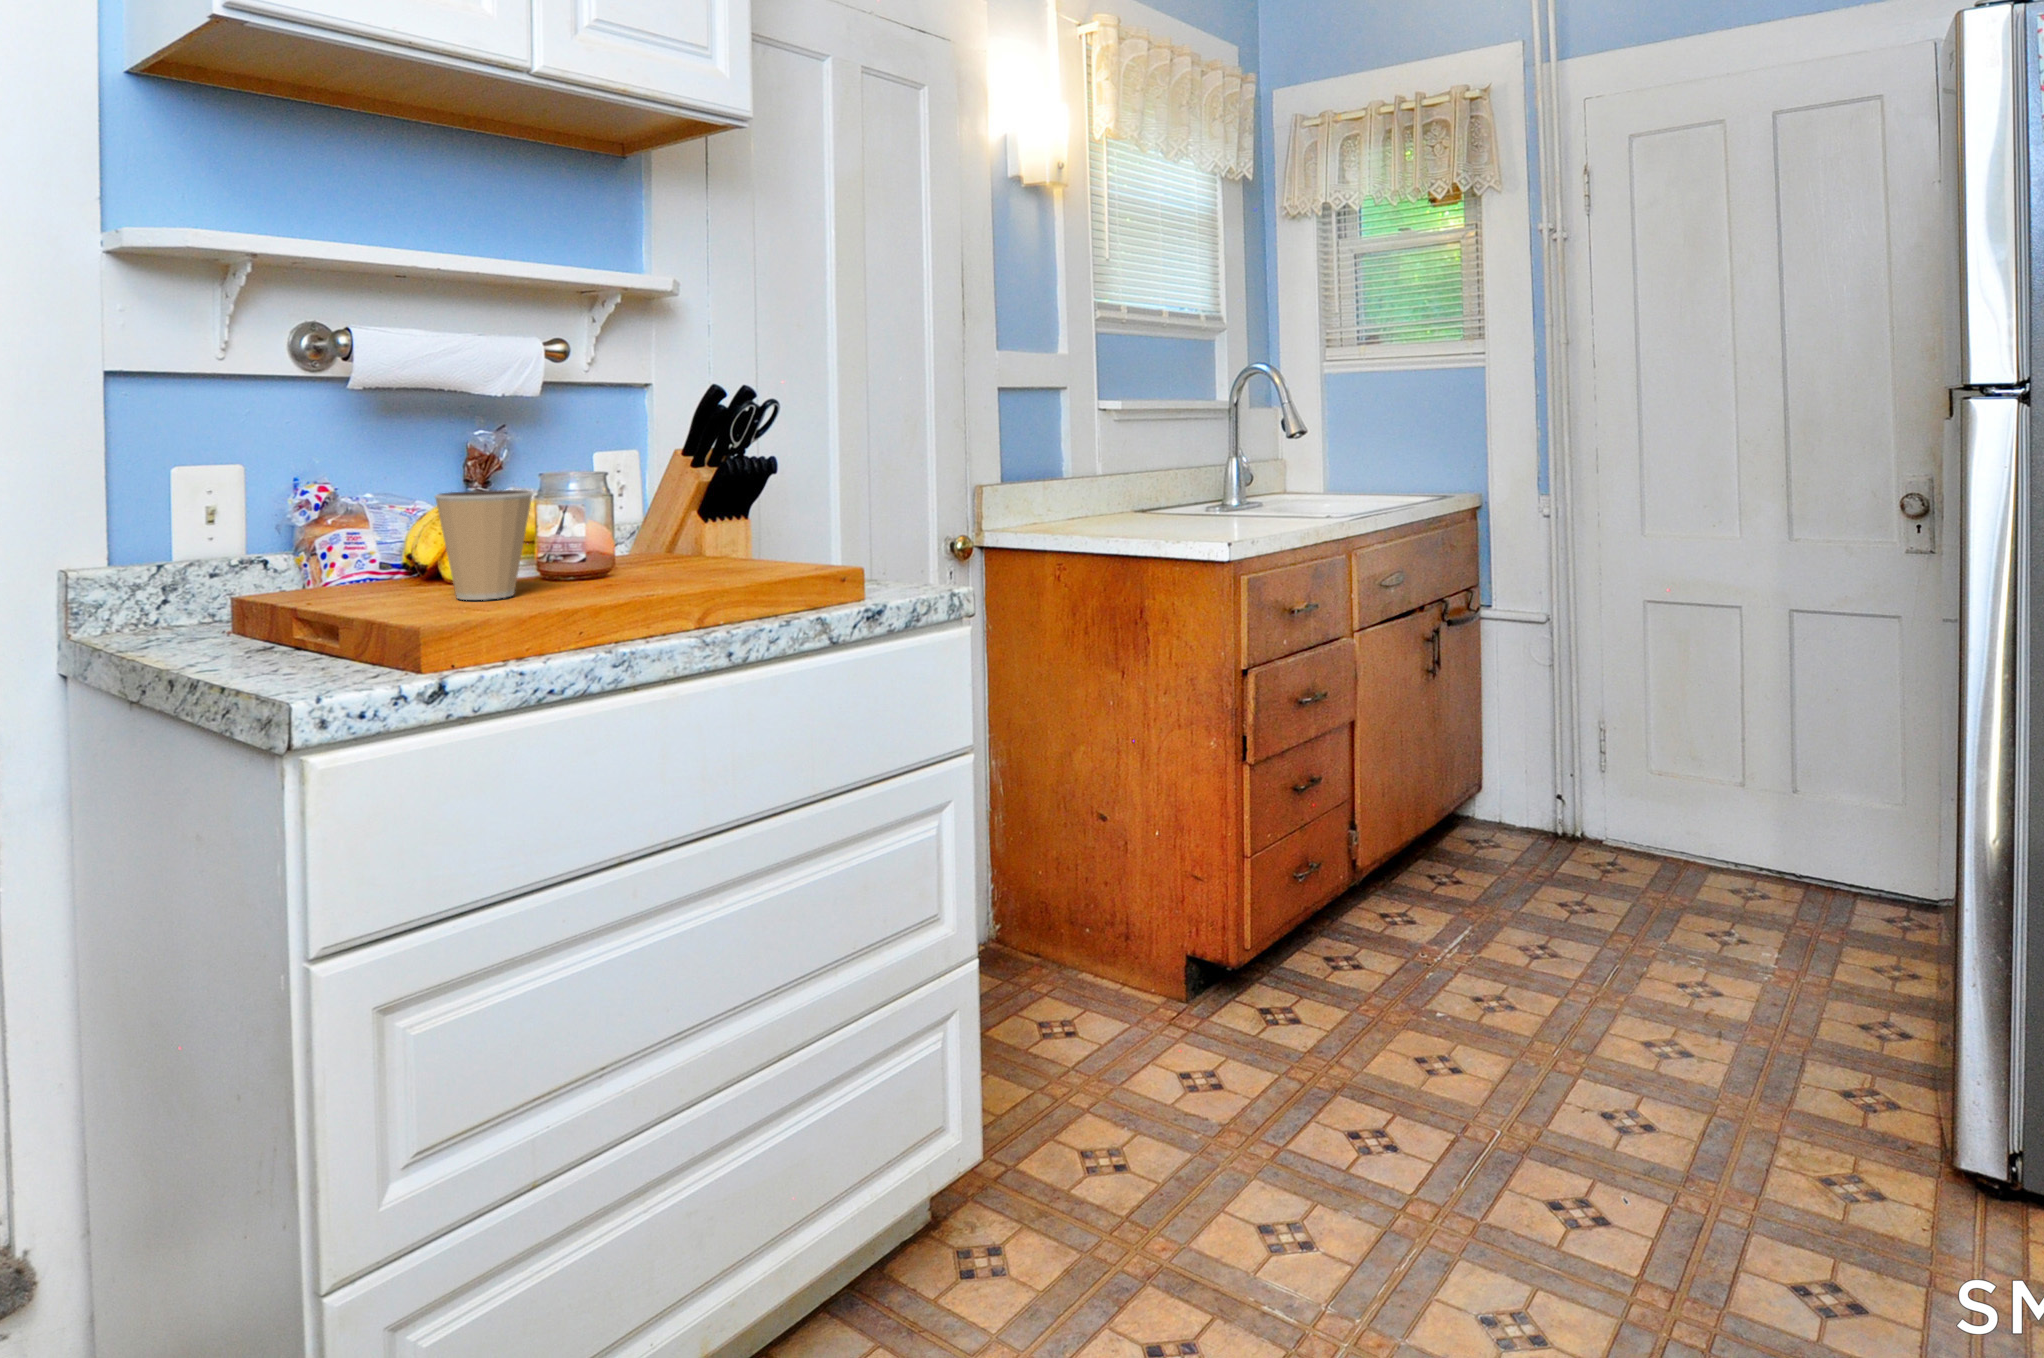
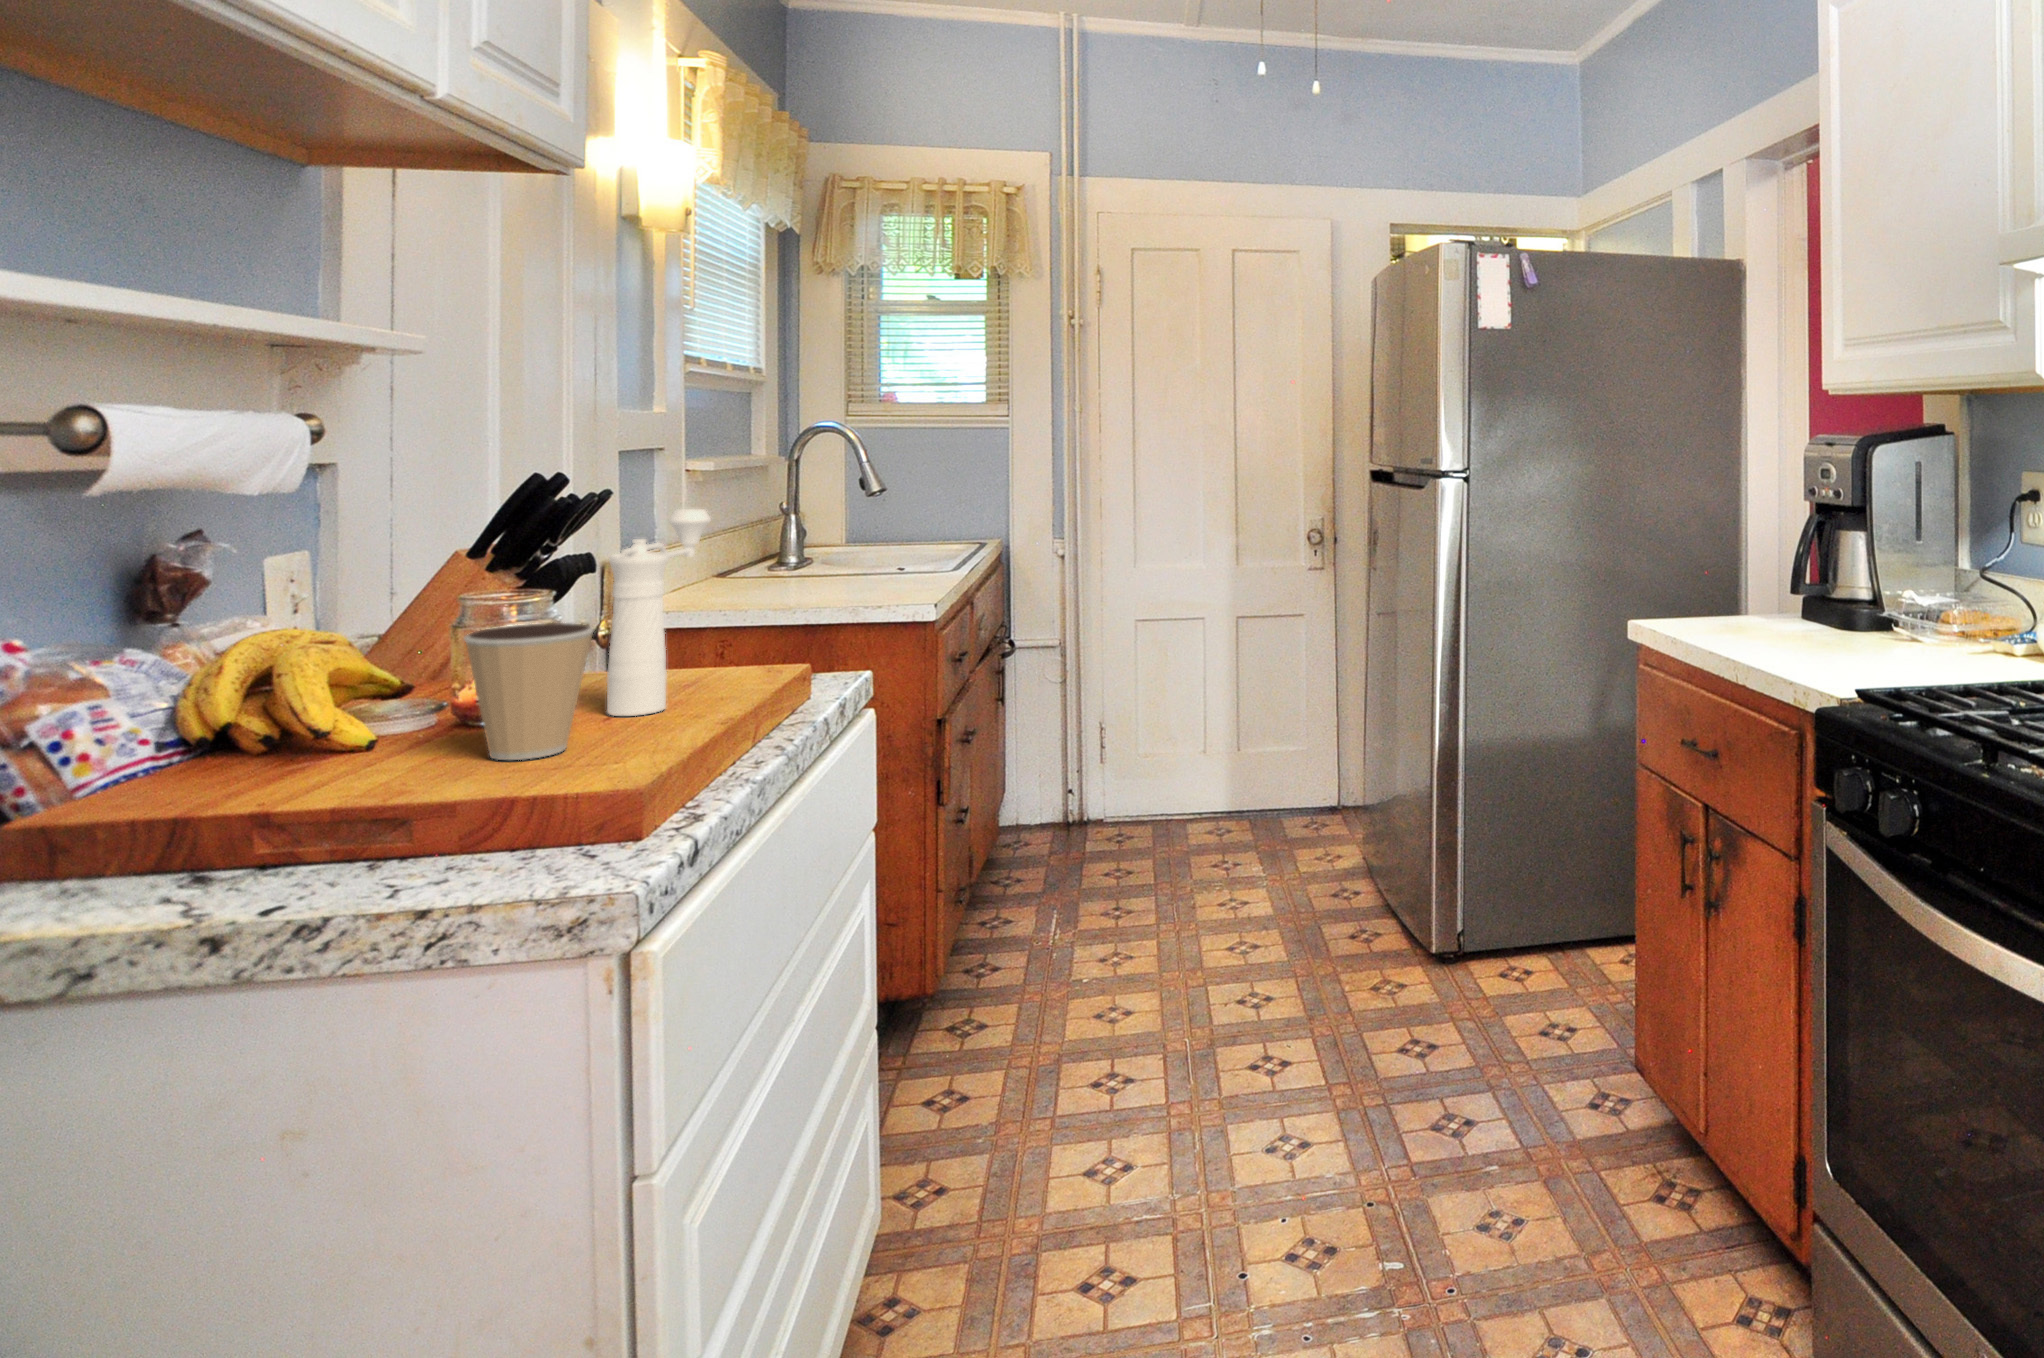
pepper mill: none [614,407,737,585] -> present [607,509,711,716]

